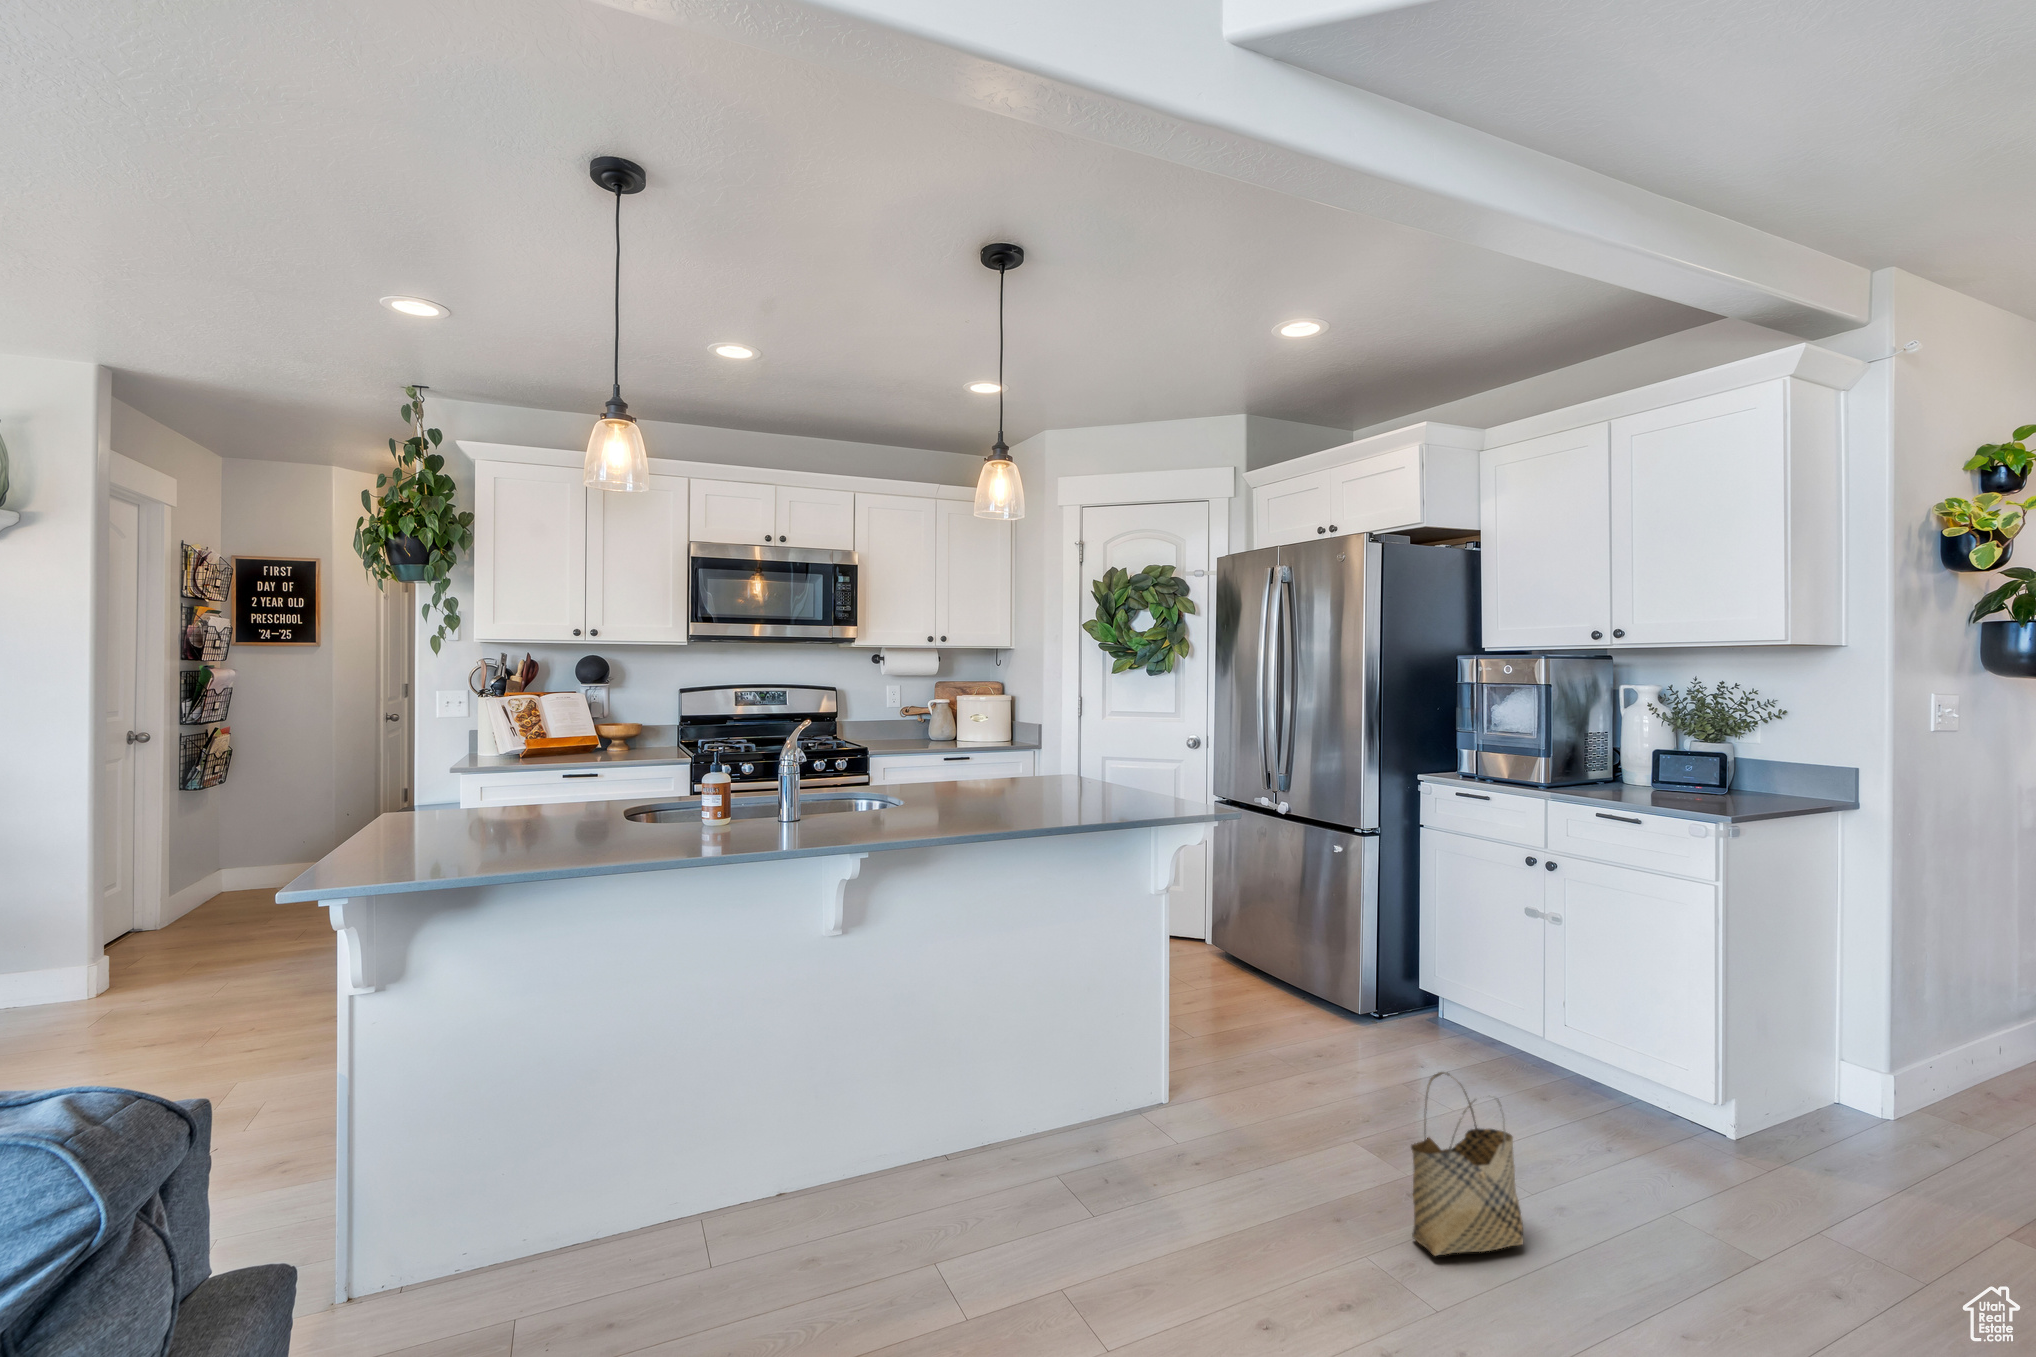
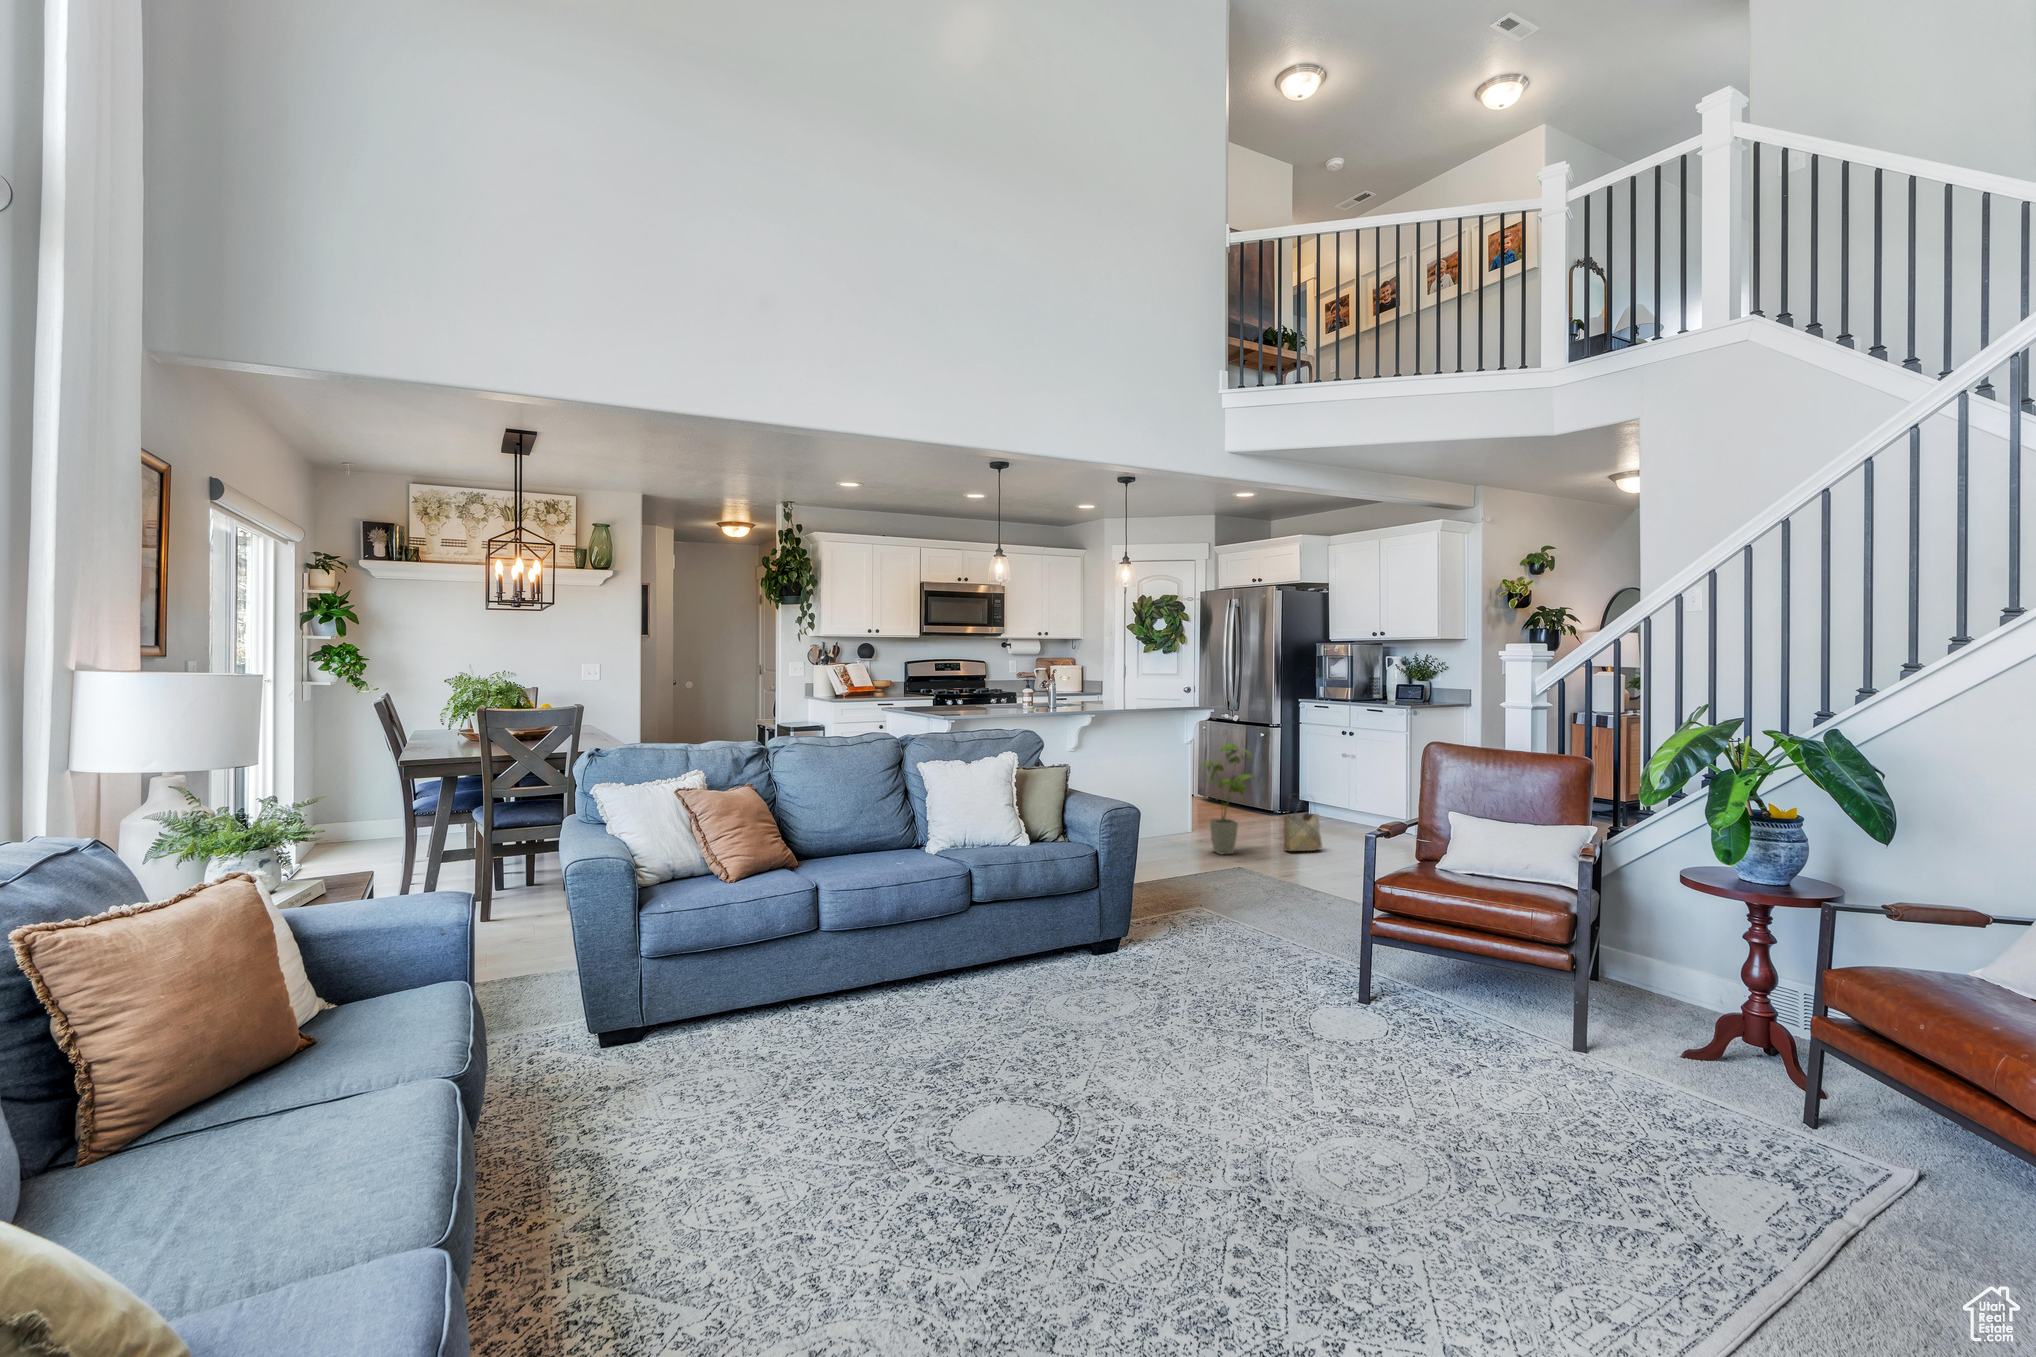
house plant: none [1173,944,1331,1267] -> present [1202,743,1254,854]

